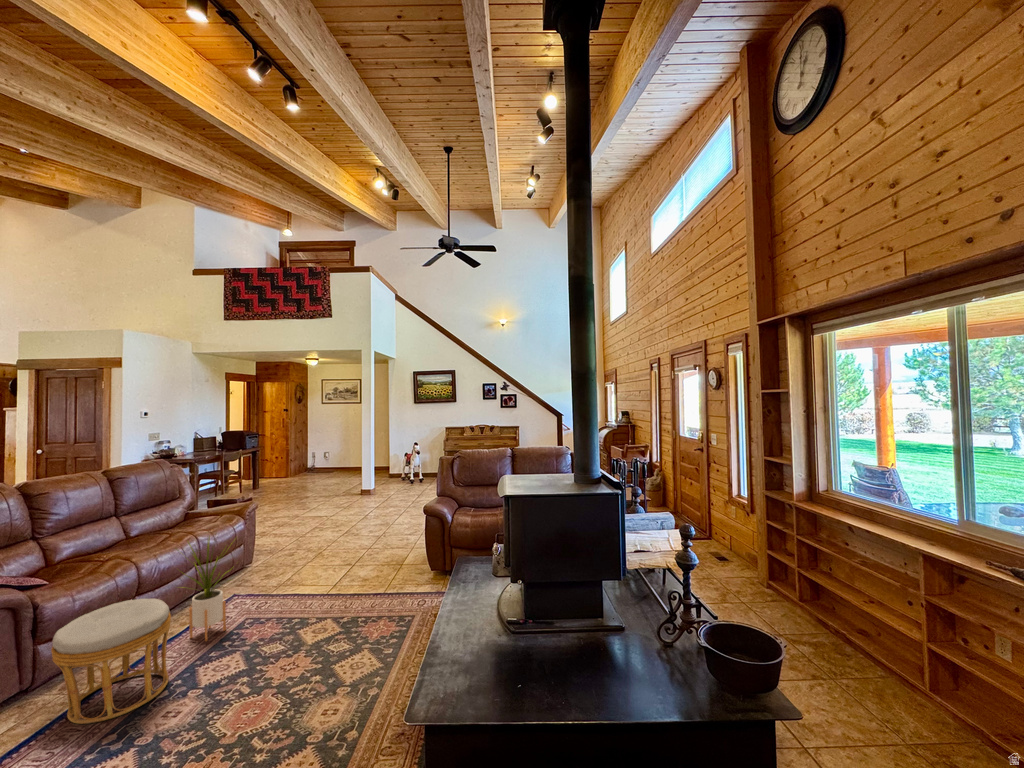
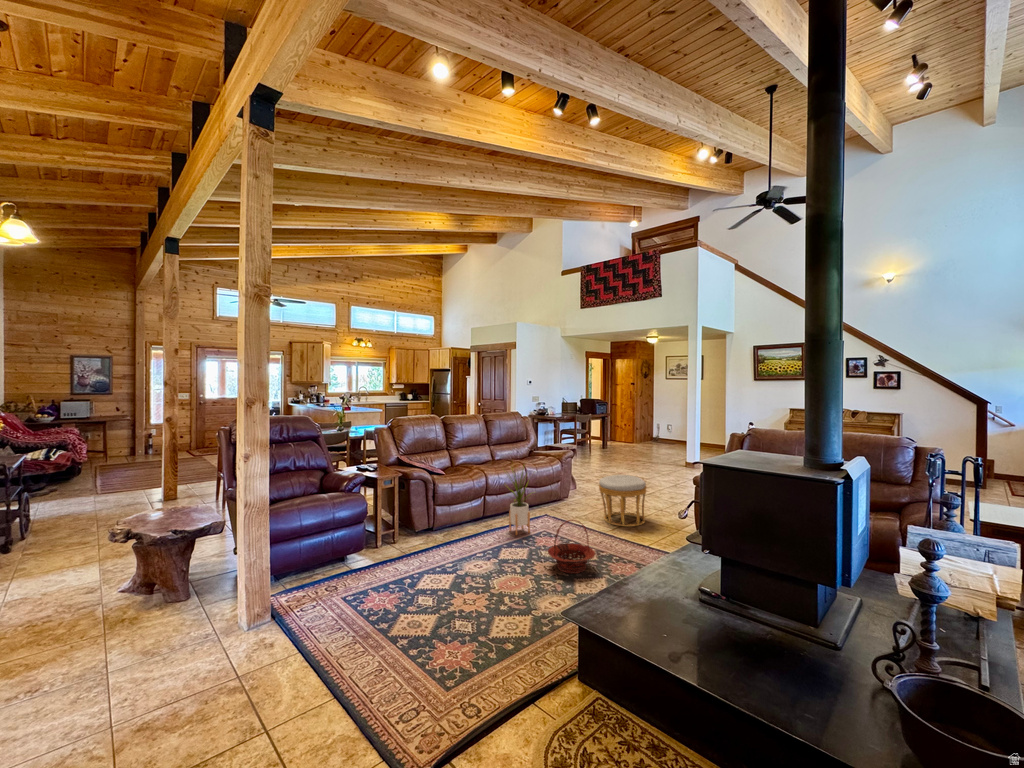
basket: none [283,592,349,665] -> present [548,520,595,573]
ottoman: present [51,599,171,724] -> present [599,475,646,527]

